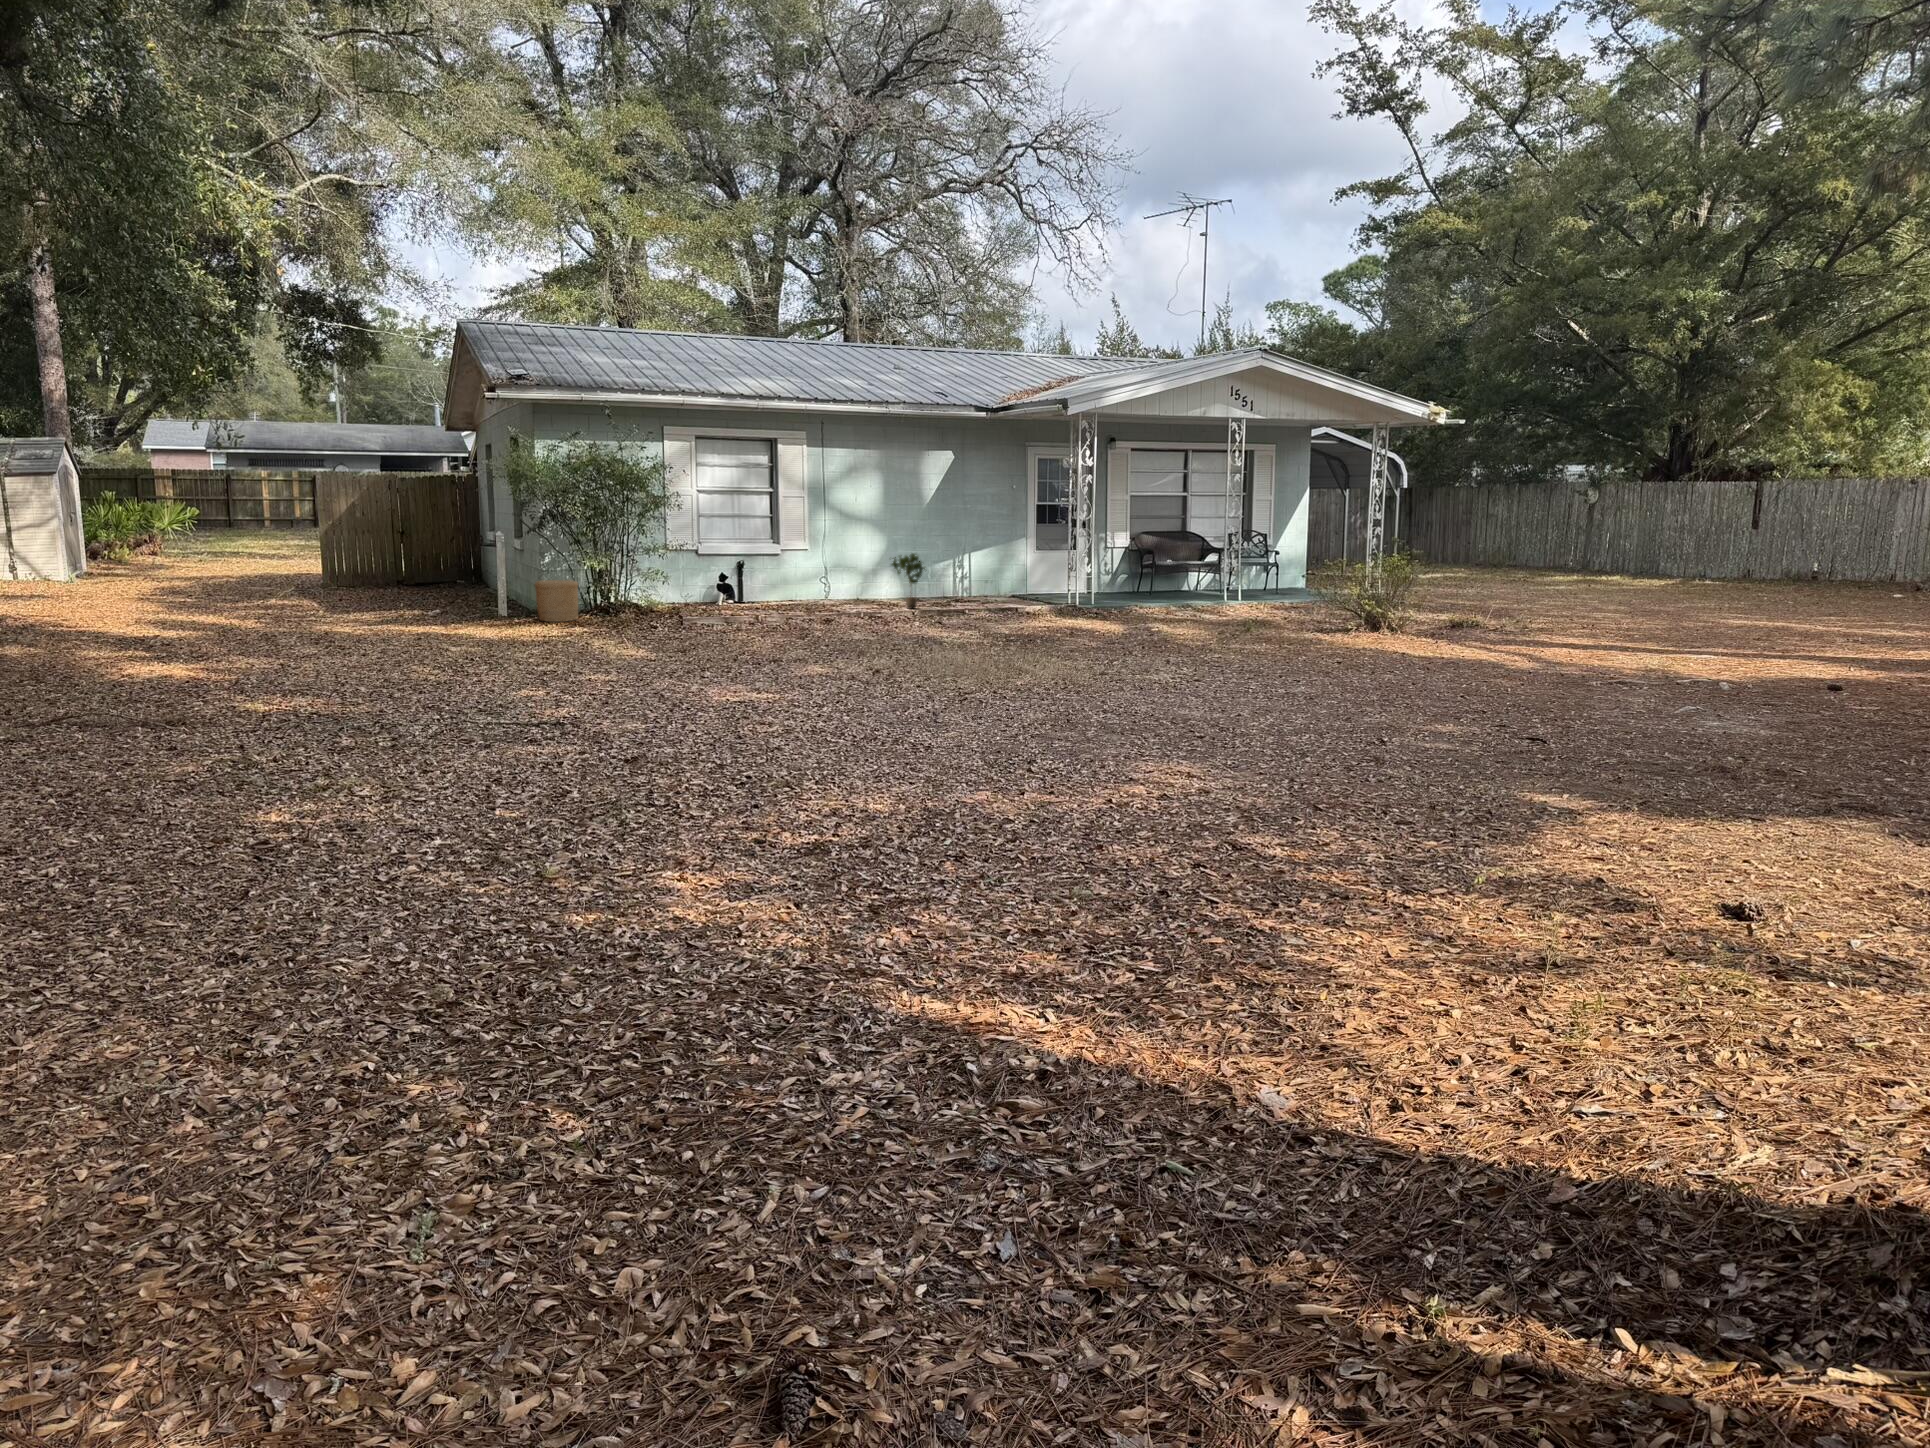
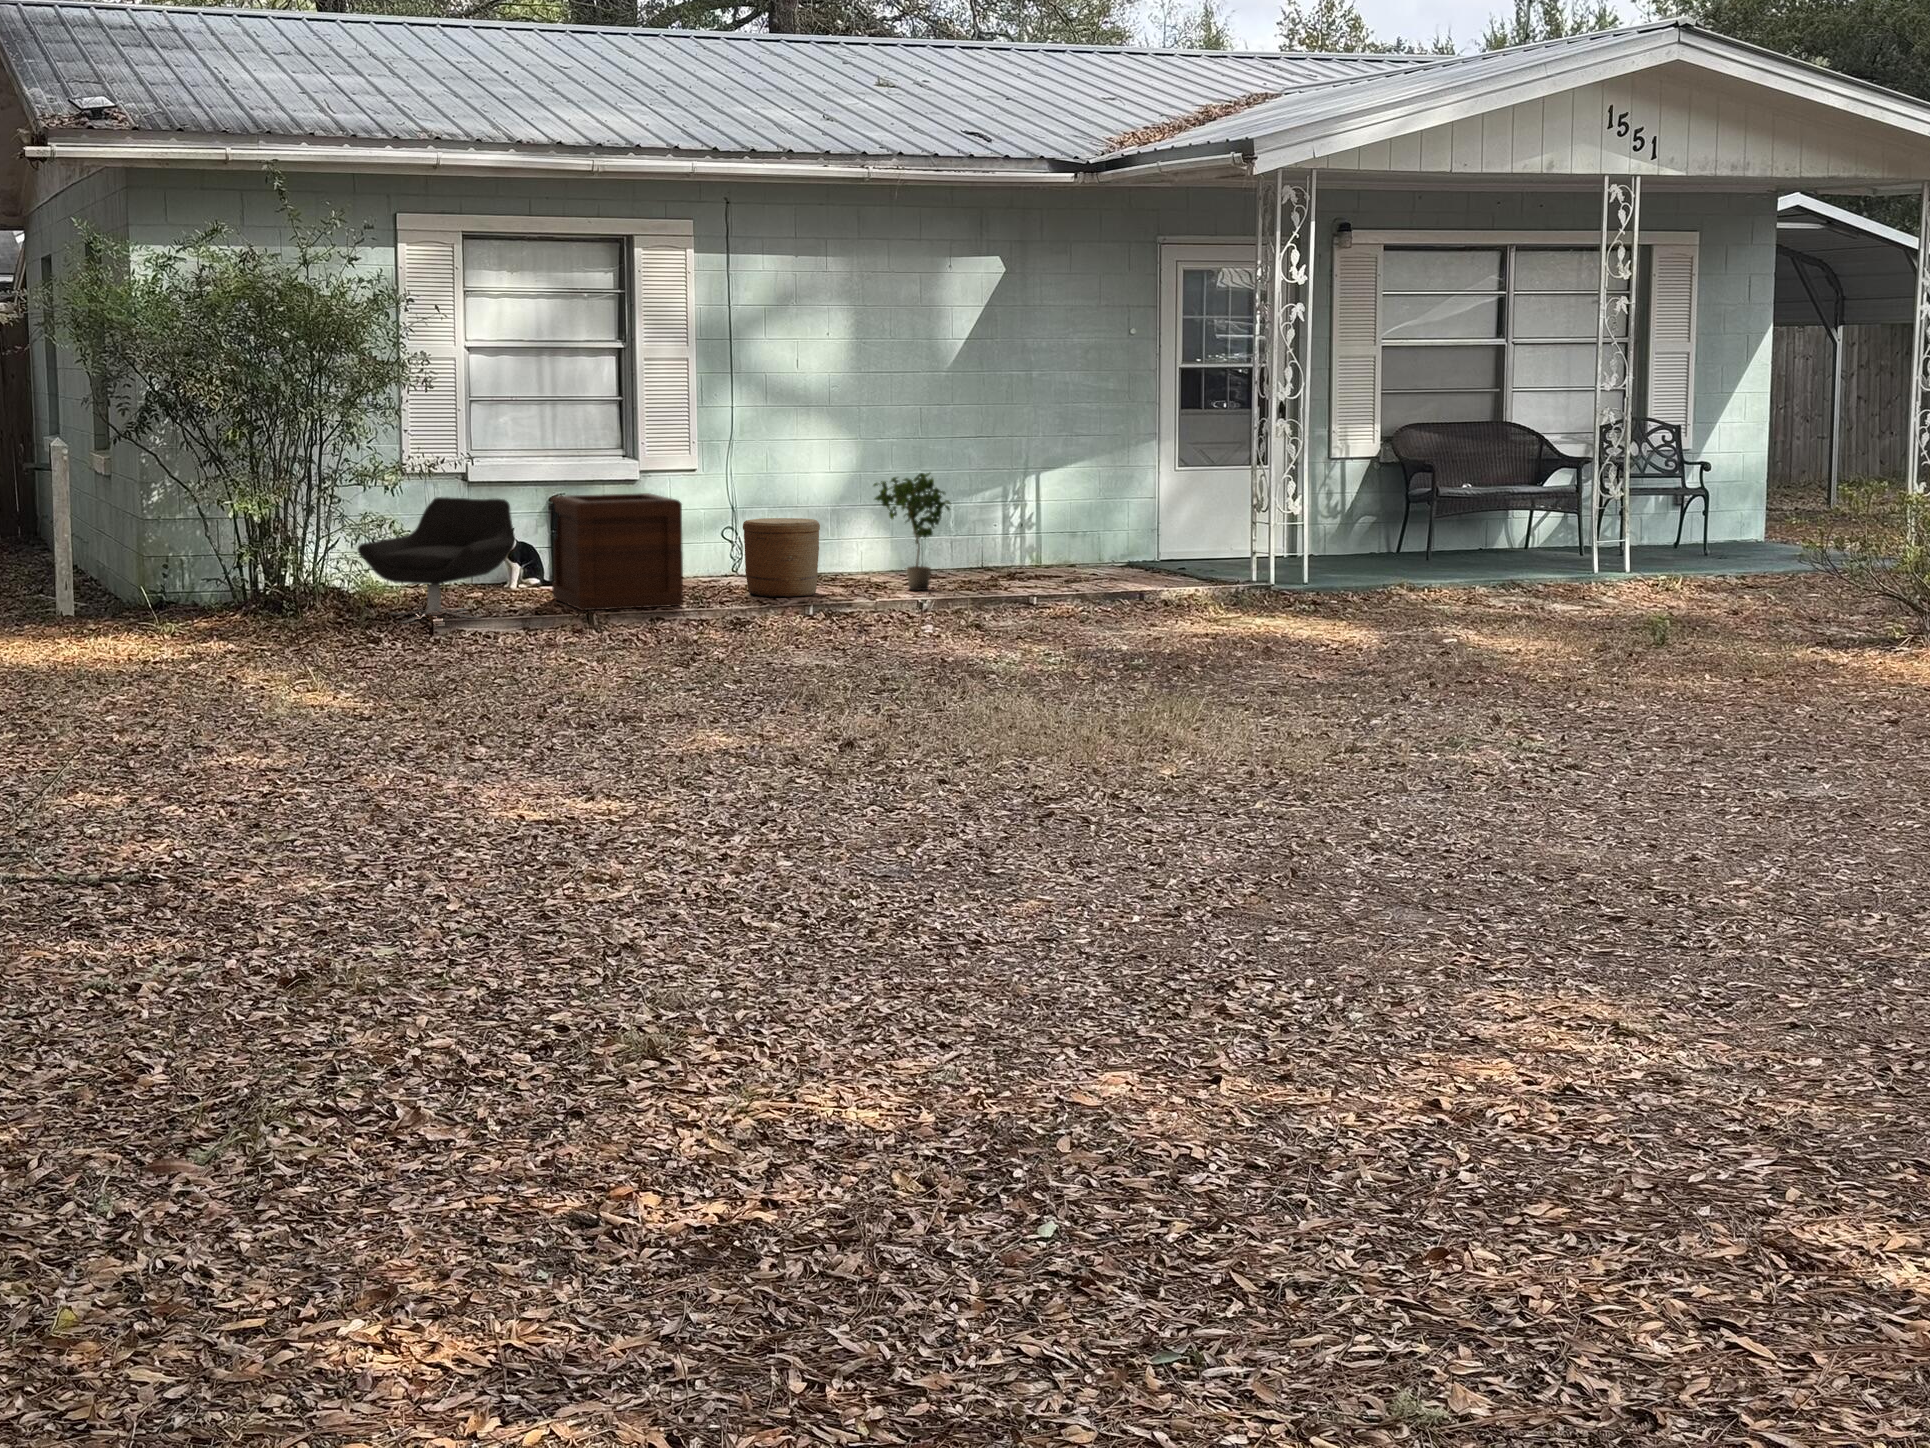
wooden crate: none [735,561,799,617] -> present [550,493,683,611]
lounge chair: none [642,562,718,622] -> present [358,497,515,623]
woven basket: present [535,580,578,622] -> present [743,518,820,597]

